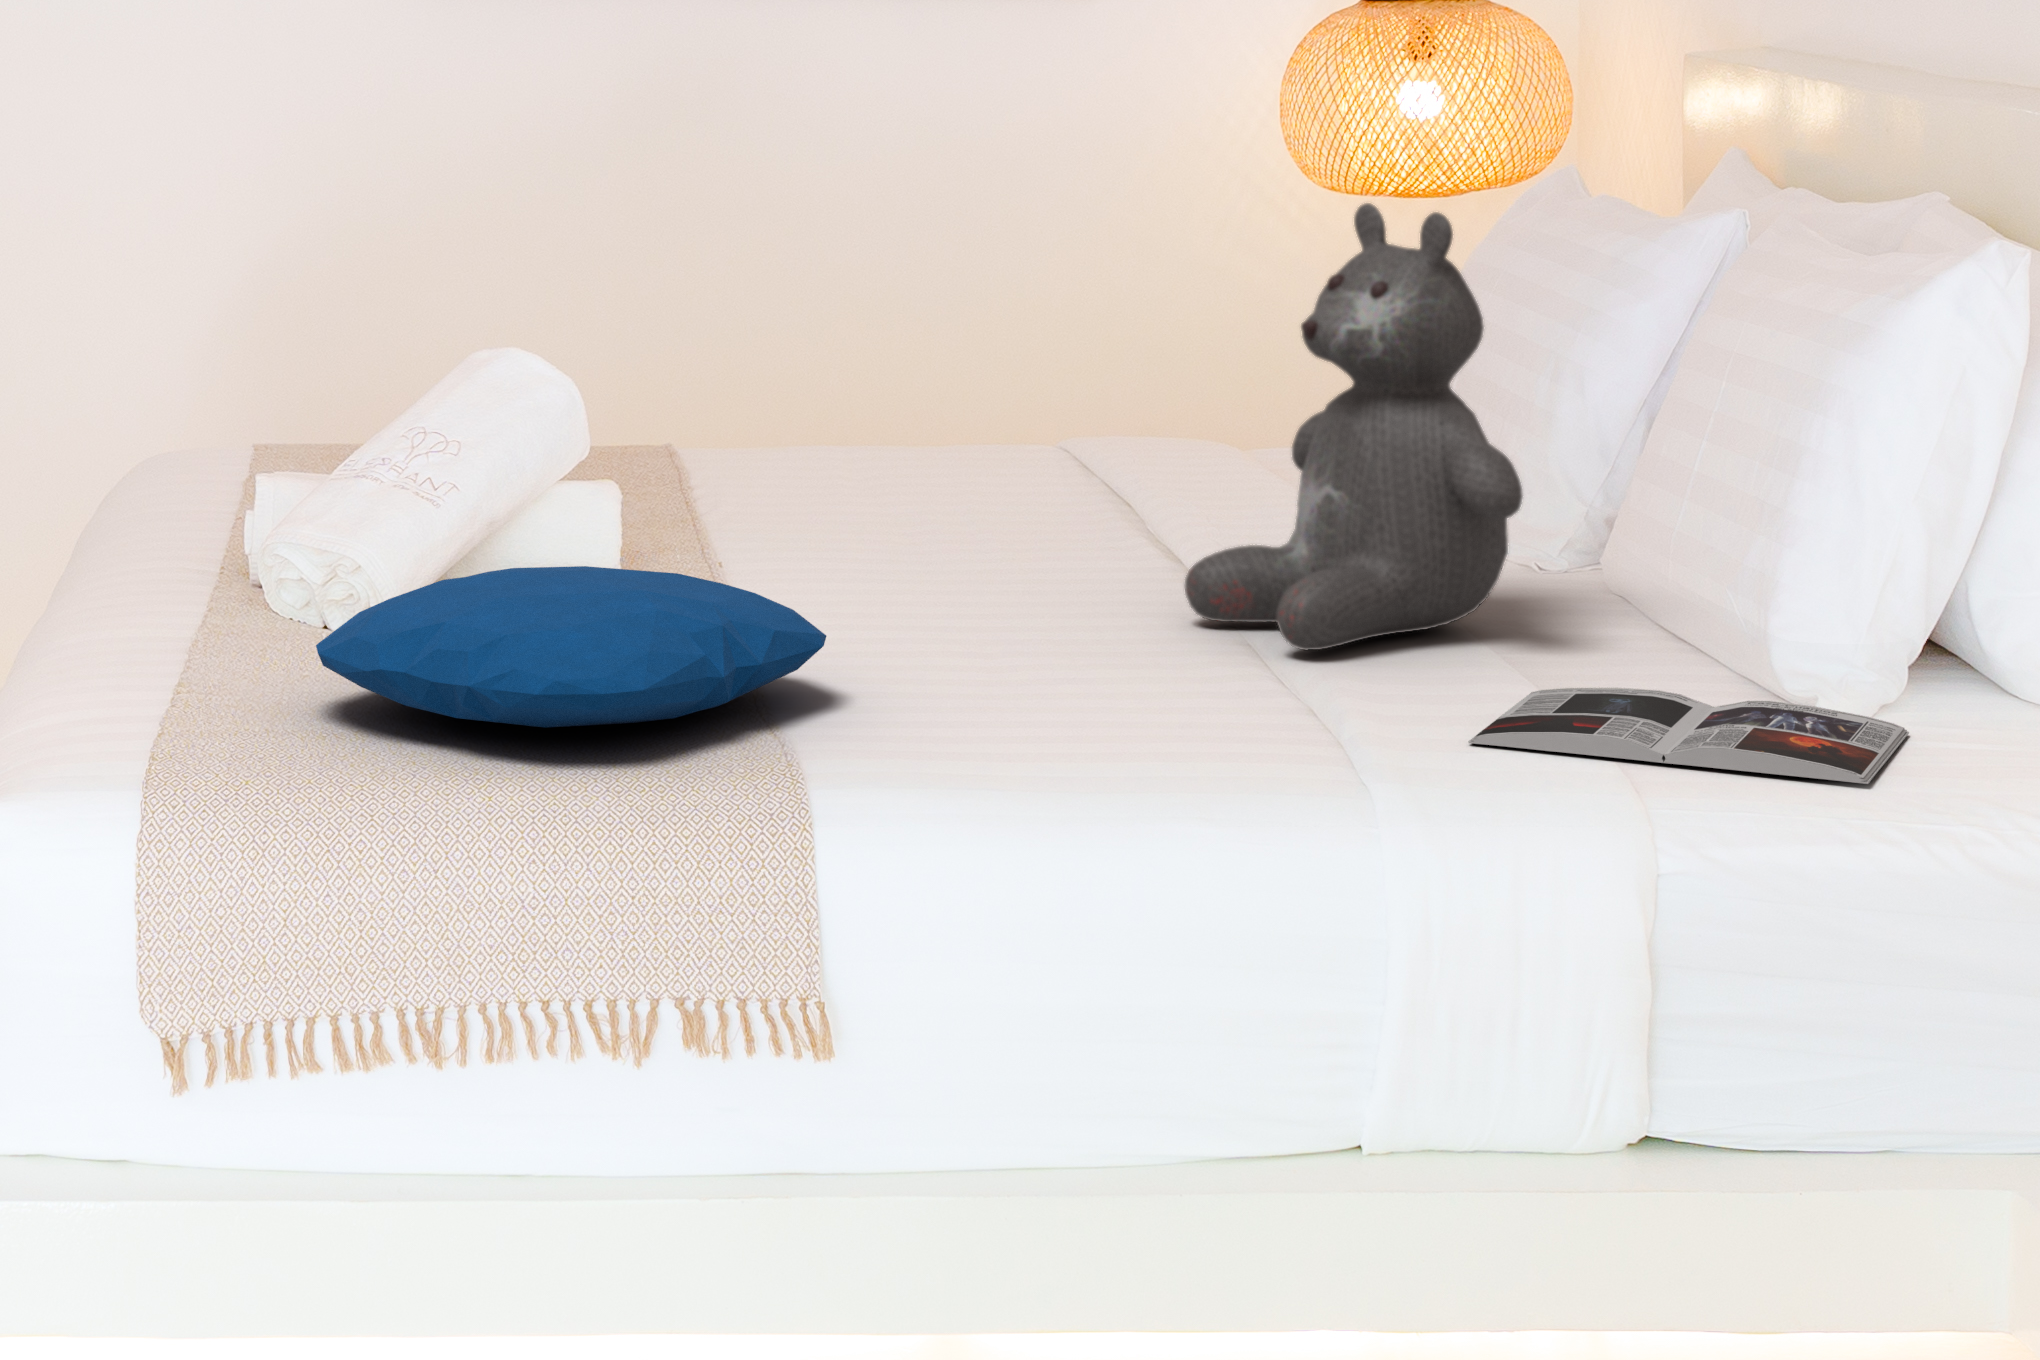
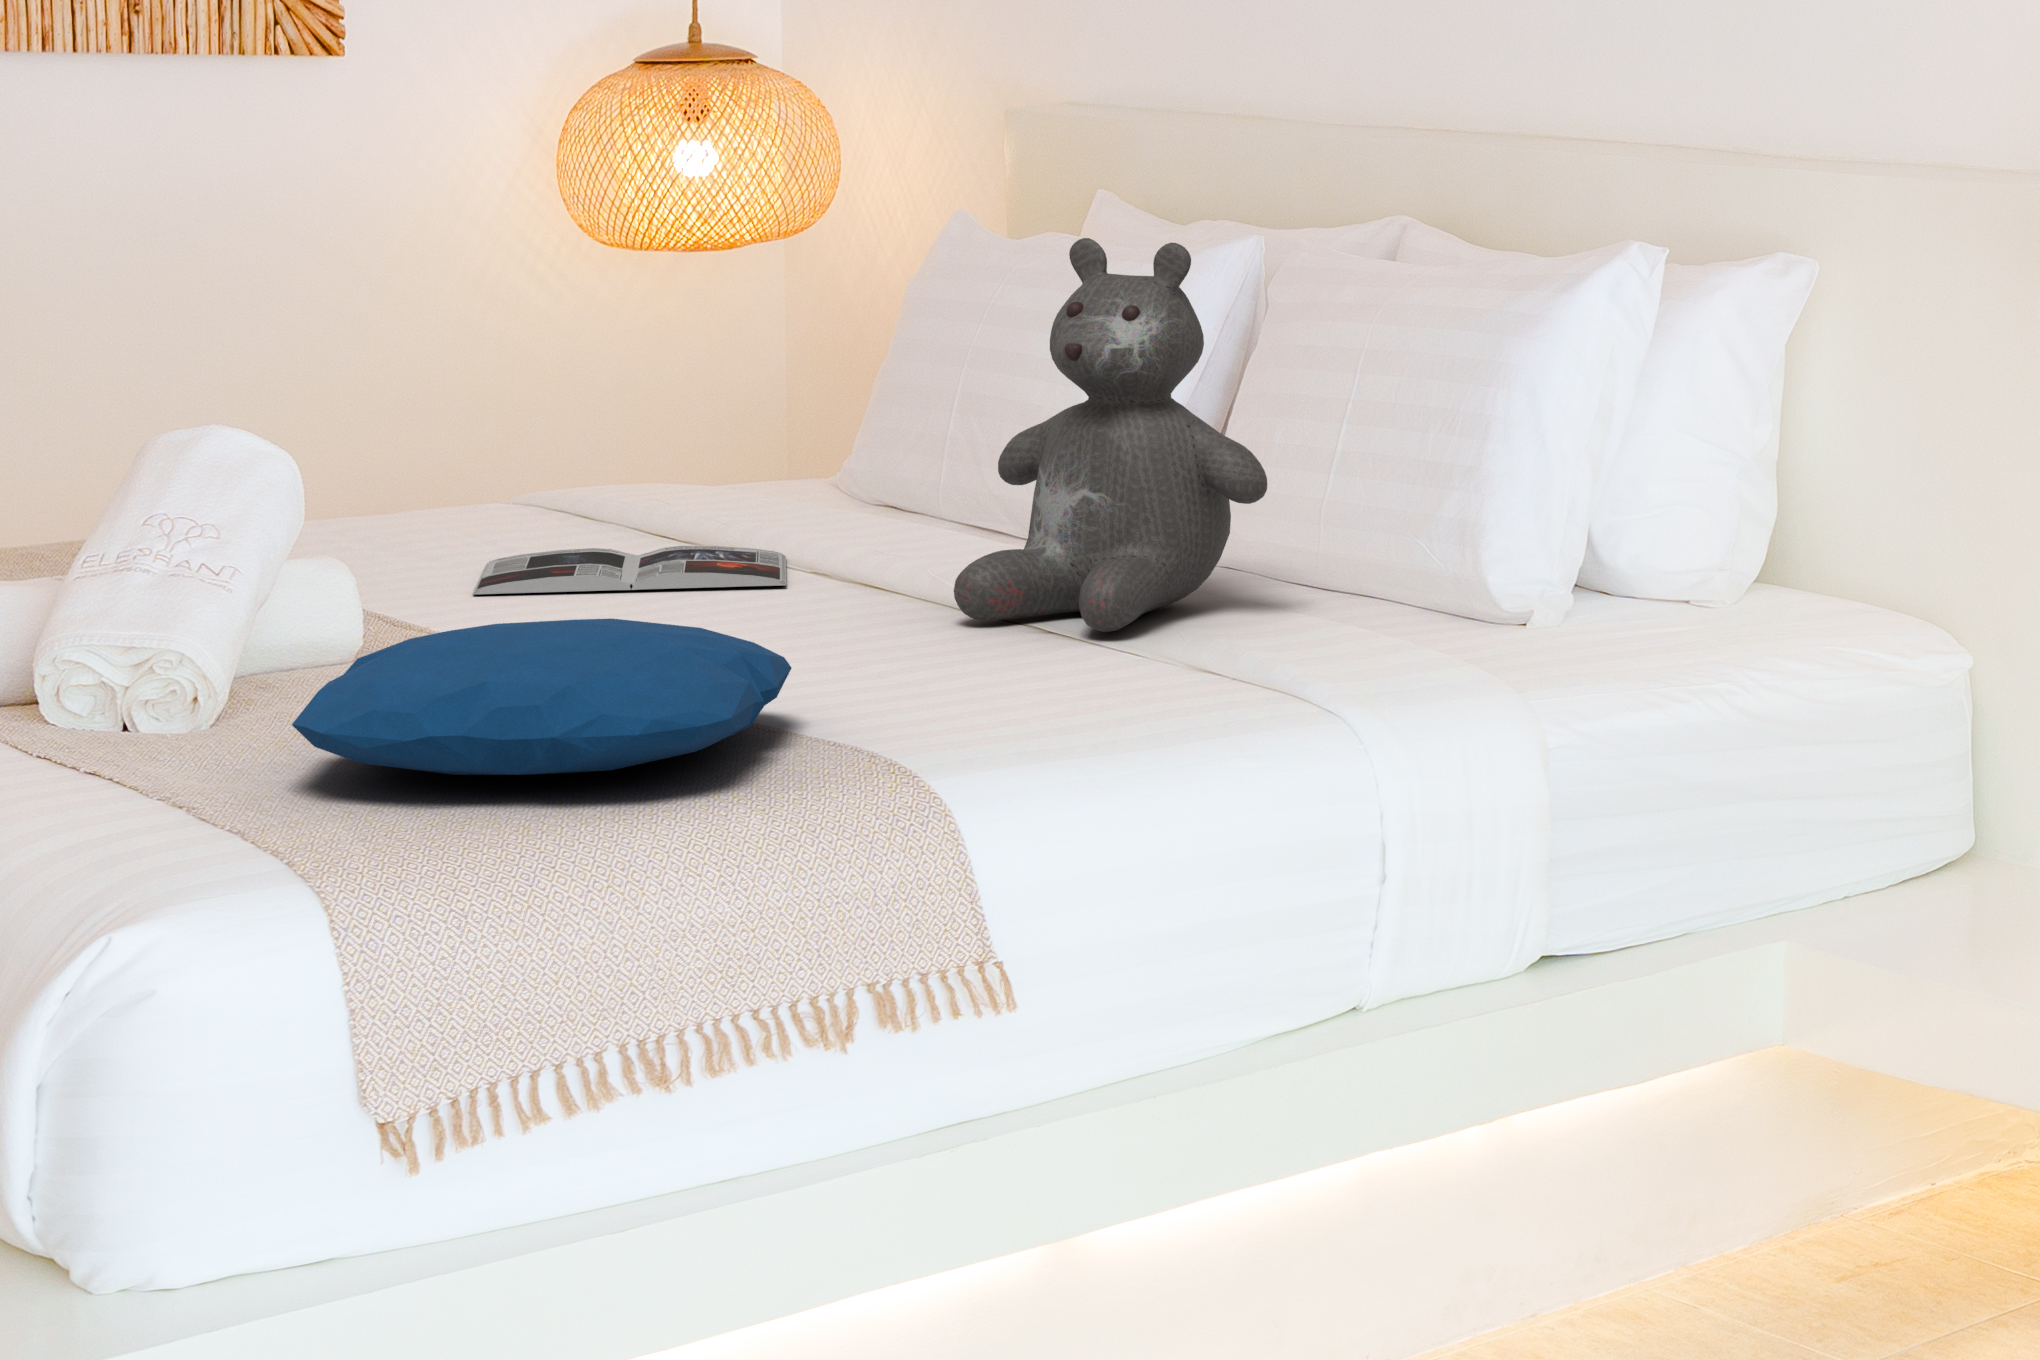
magazine: present [1468,688,1909,784] -> present [473,546,786,595]

